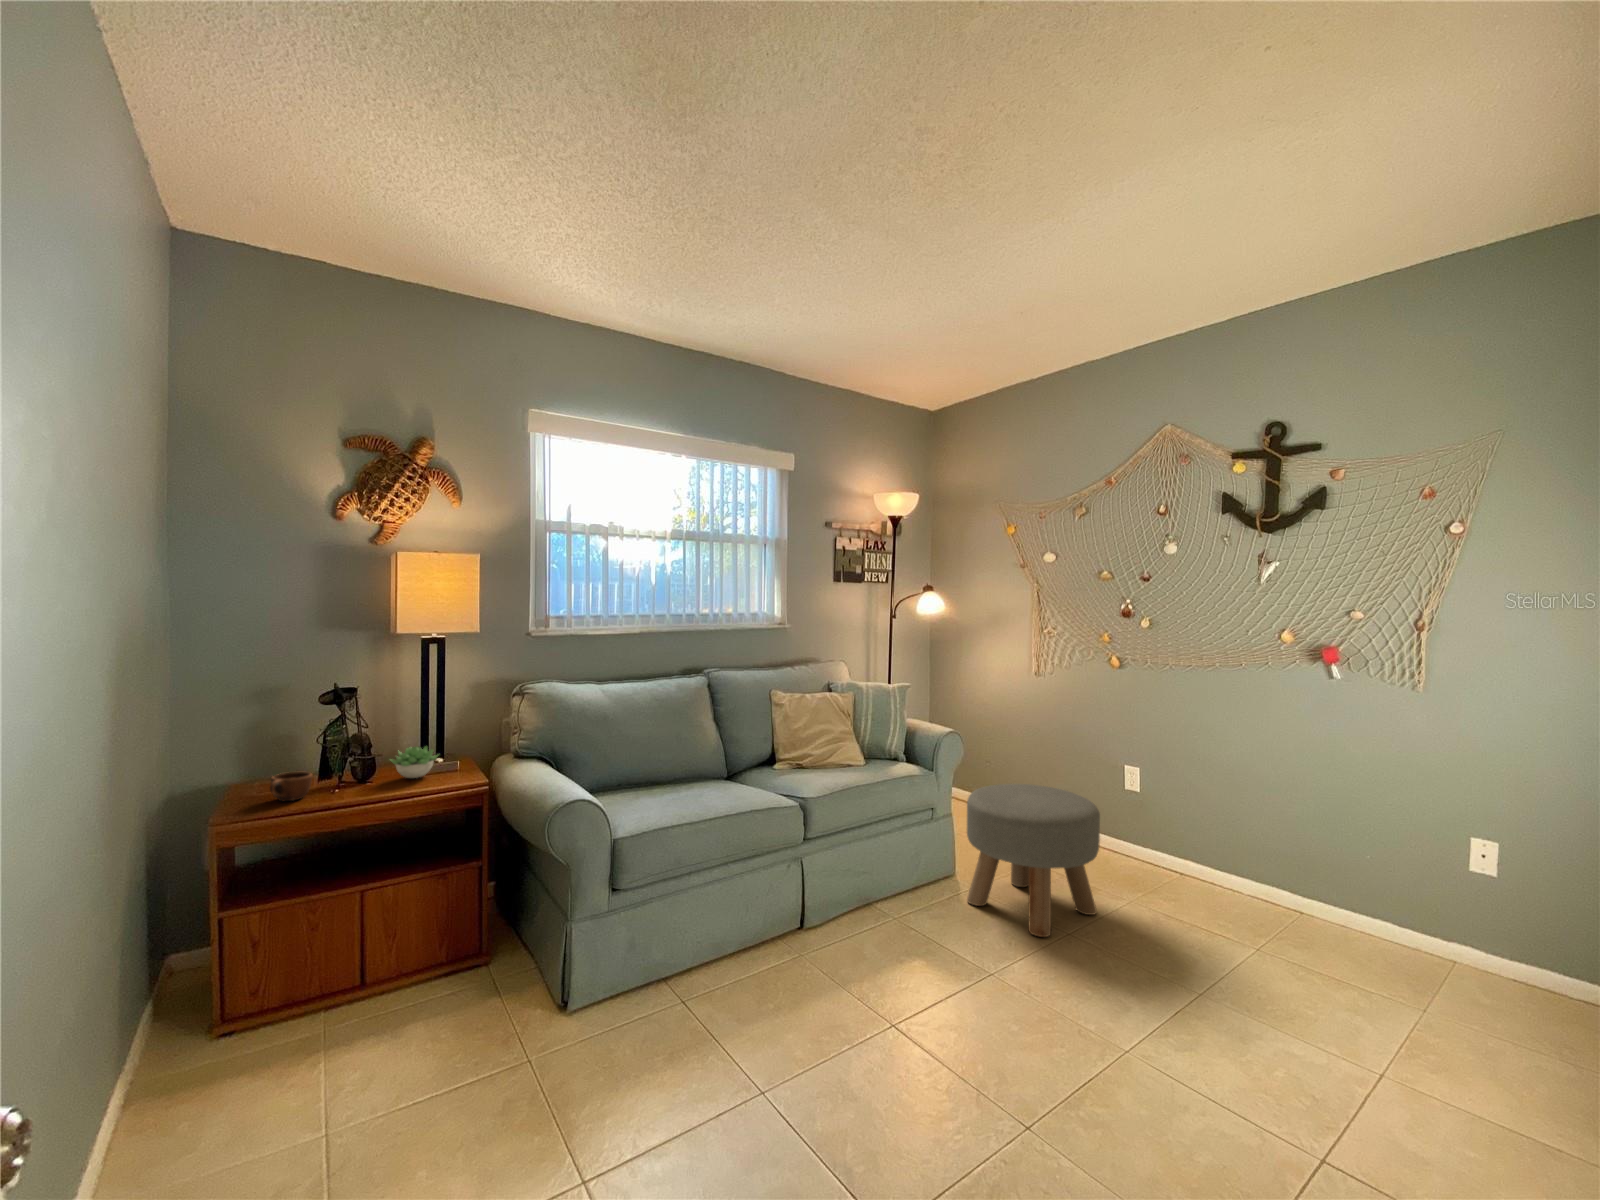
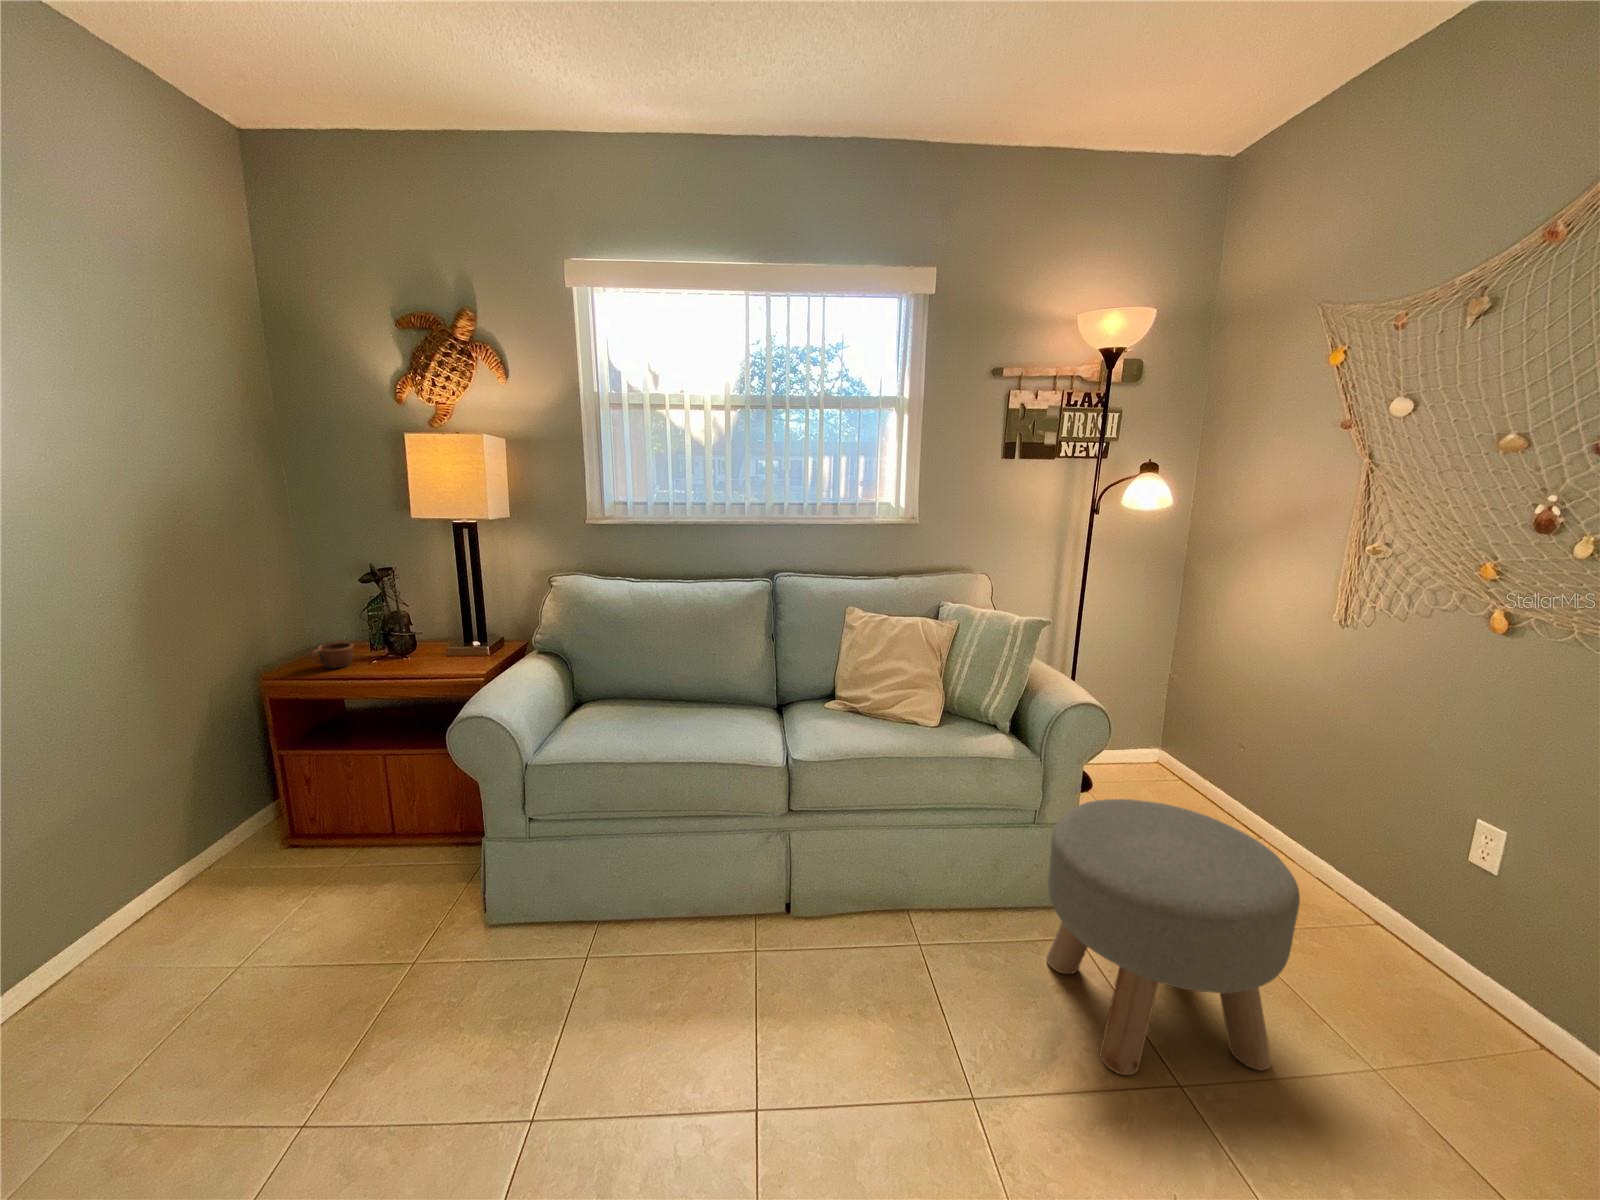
succulent plant: present [390,746,439,778] -> none [418,630,462,661]

